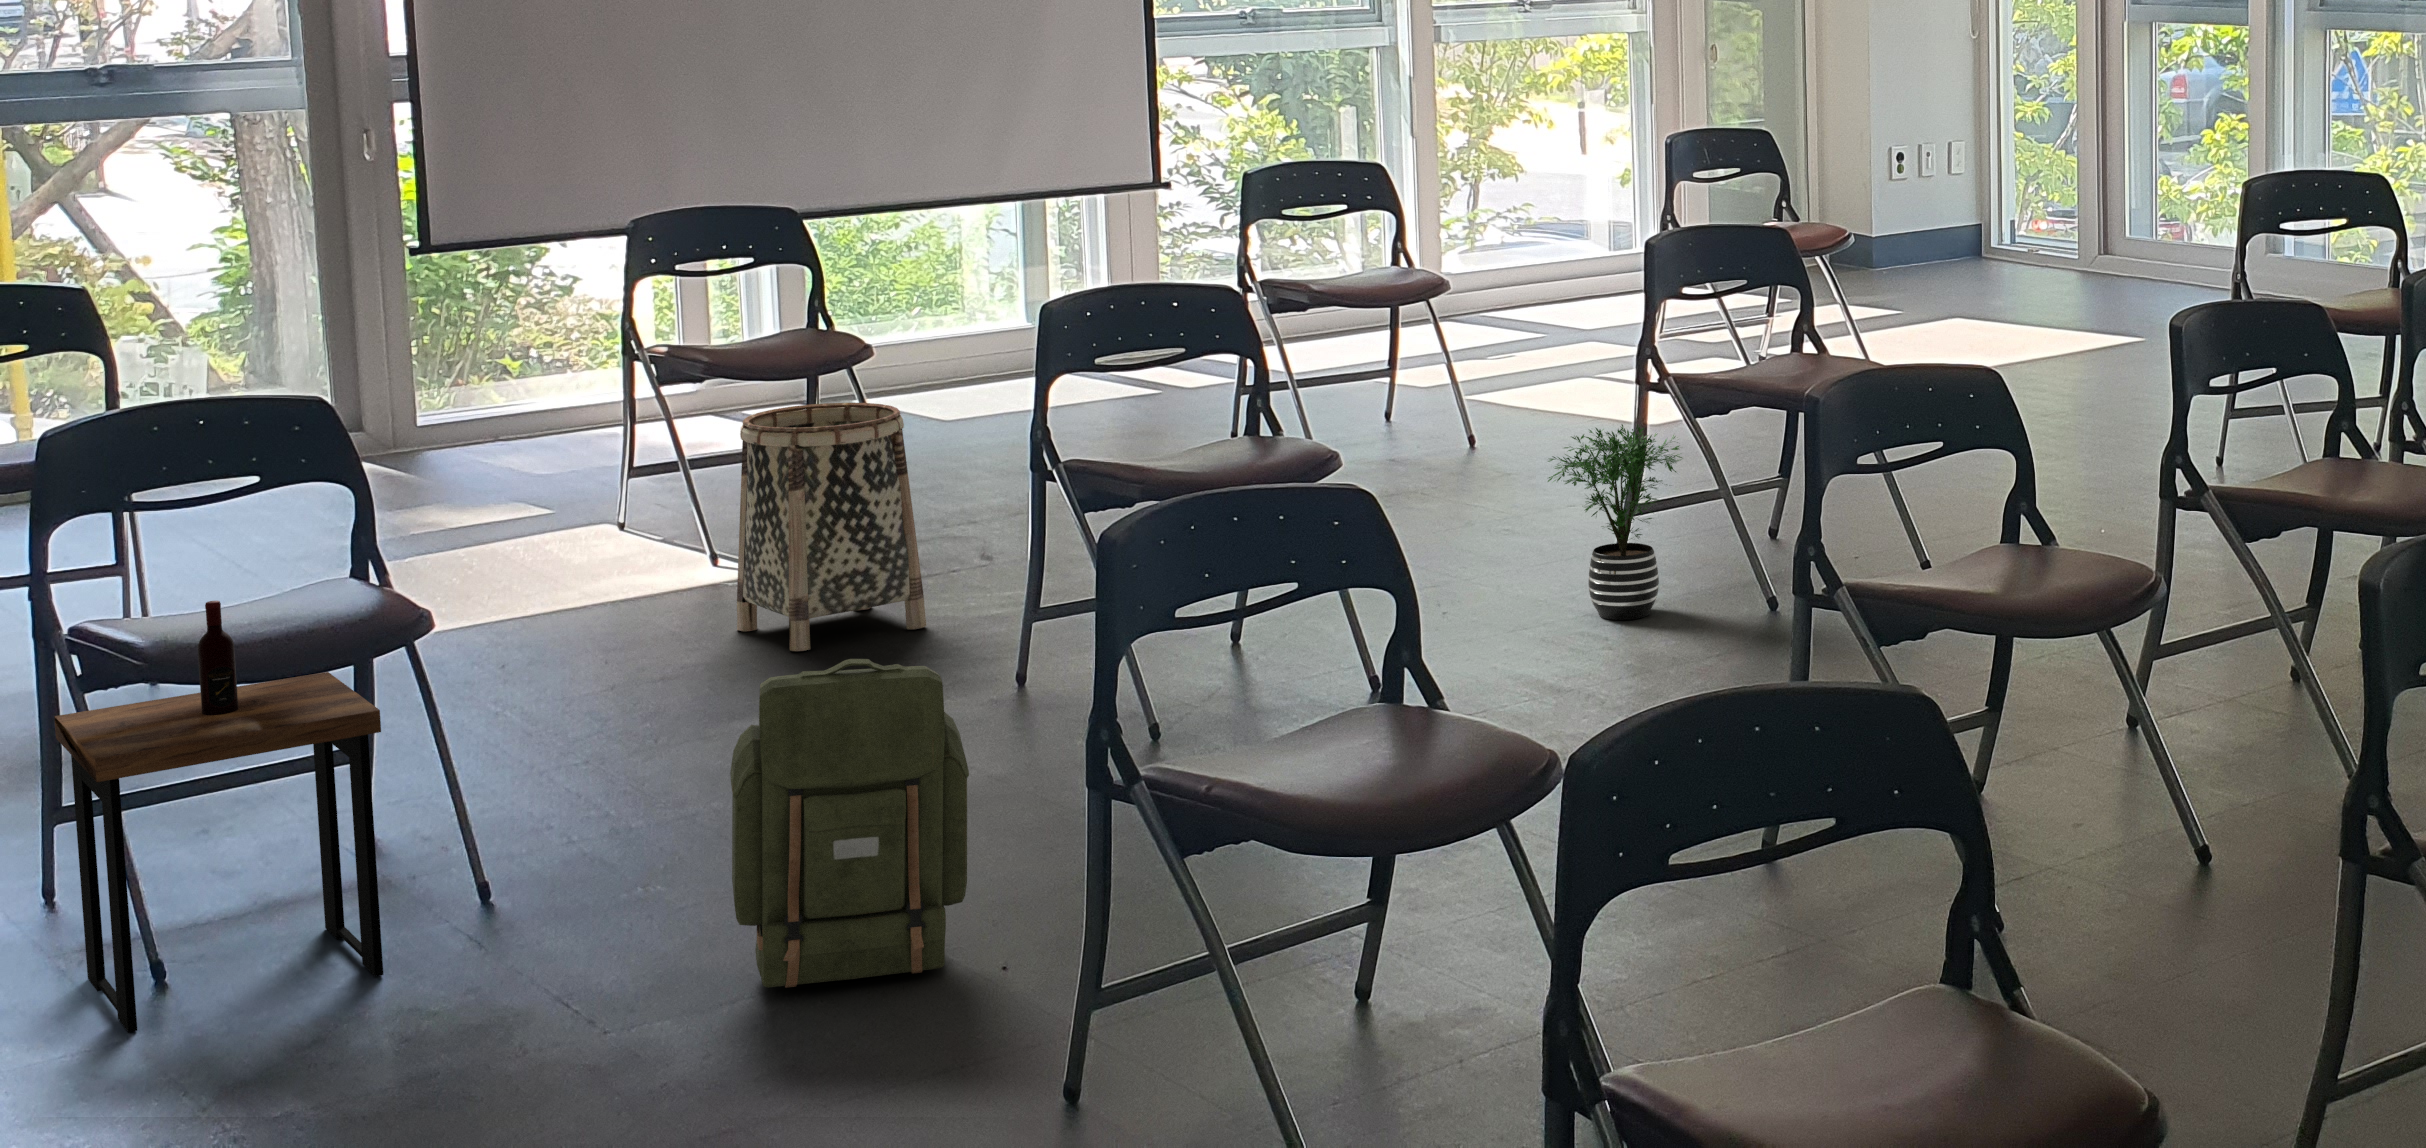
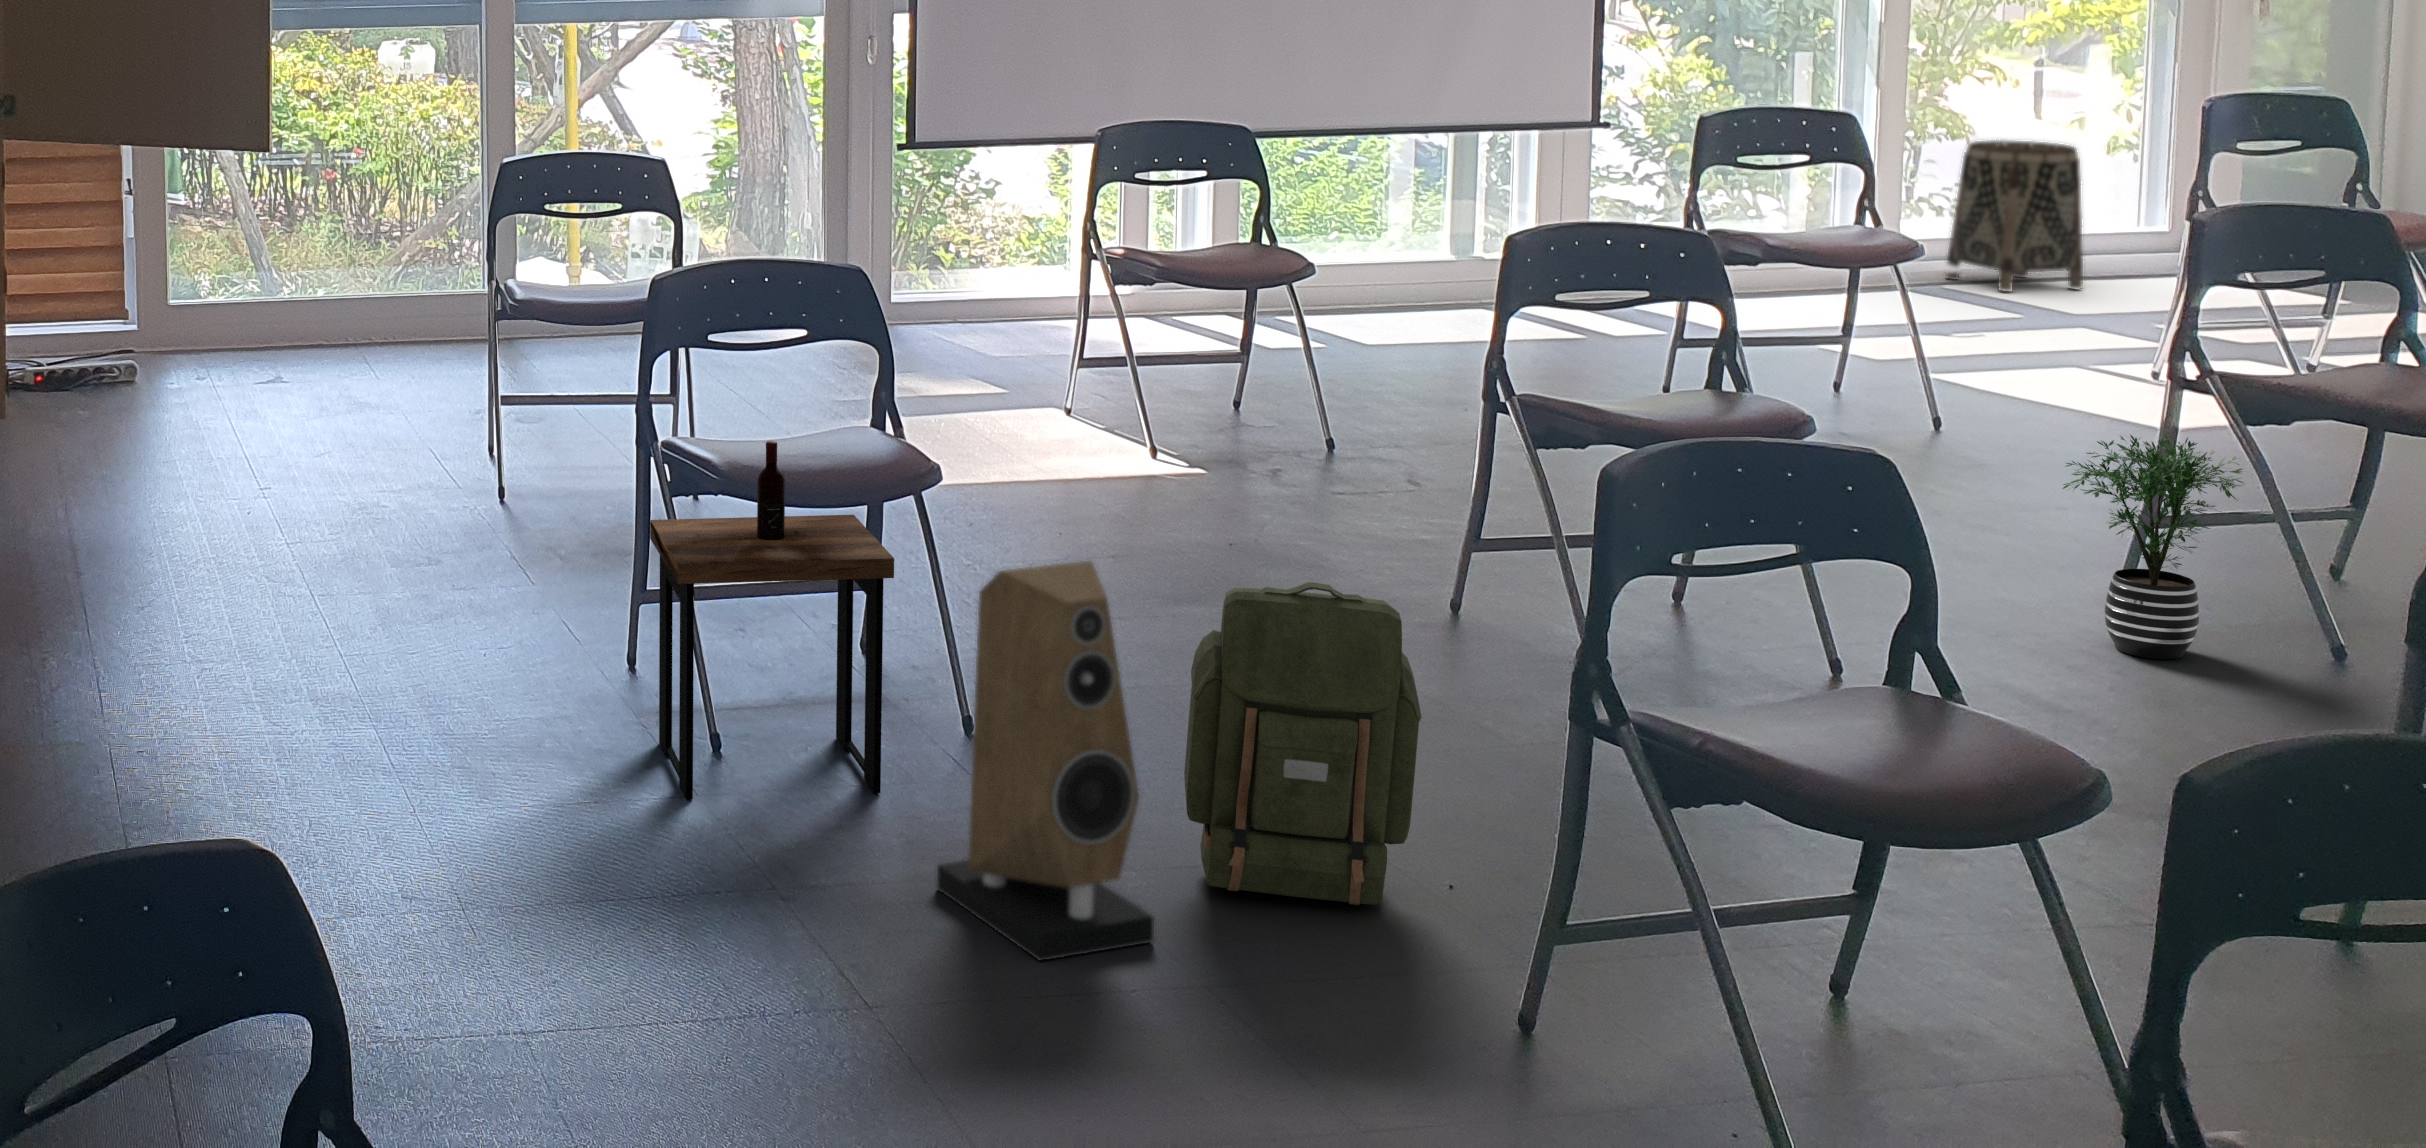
basket: present [737,403,926,651] -> present [1945,140,2083,291]
speaker: none [453,671,706,1103] -> present [937,561,1154,961]

